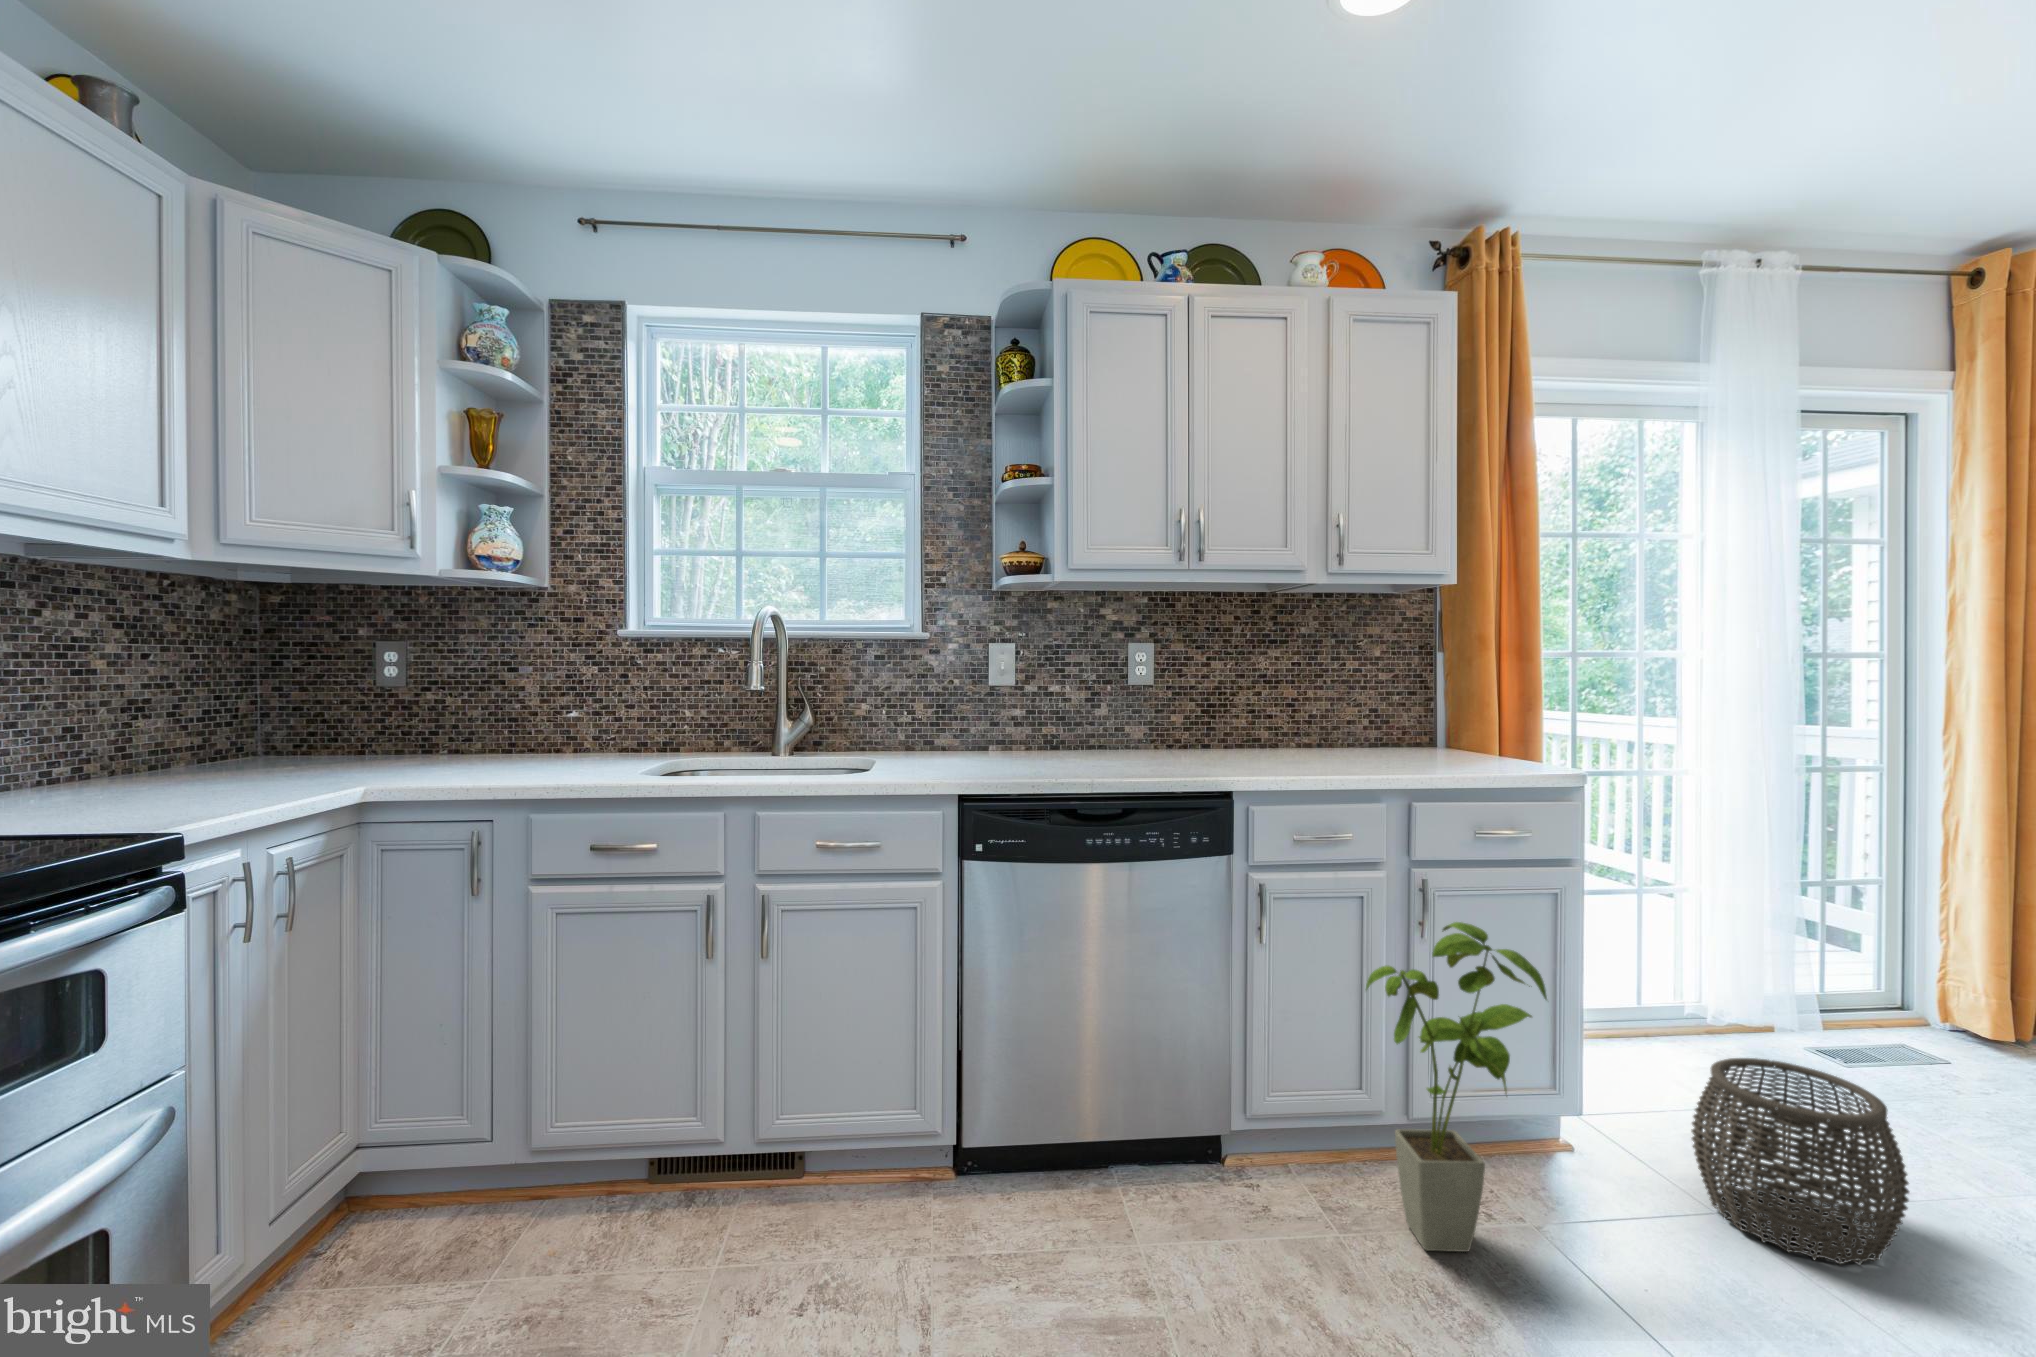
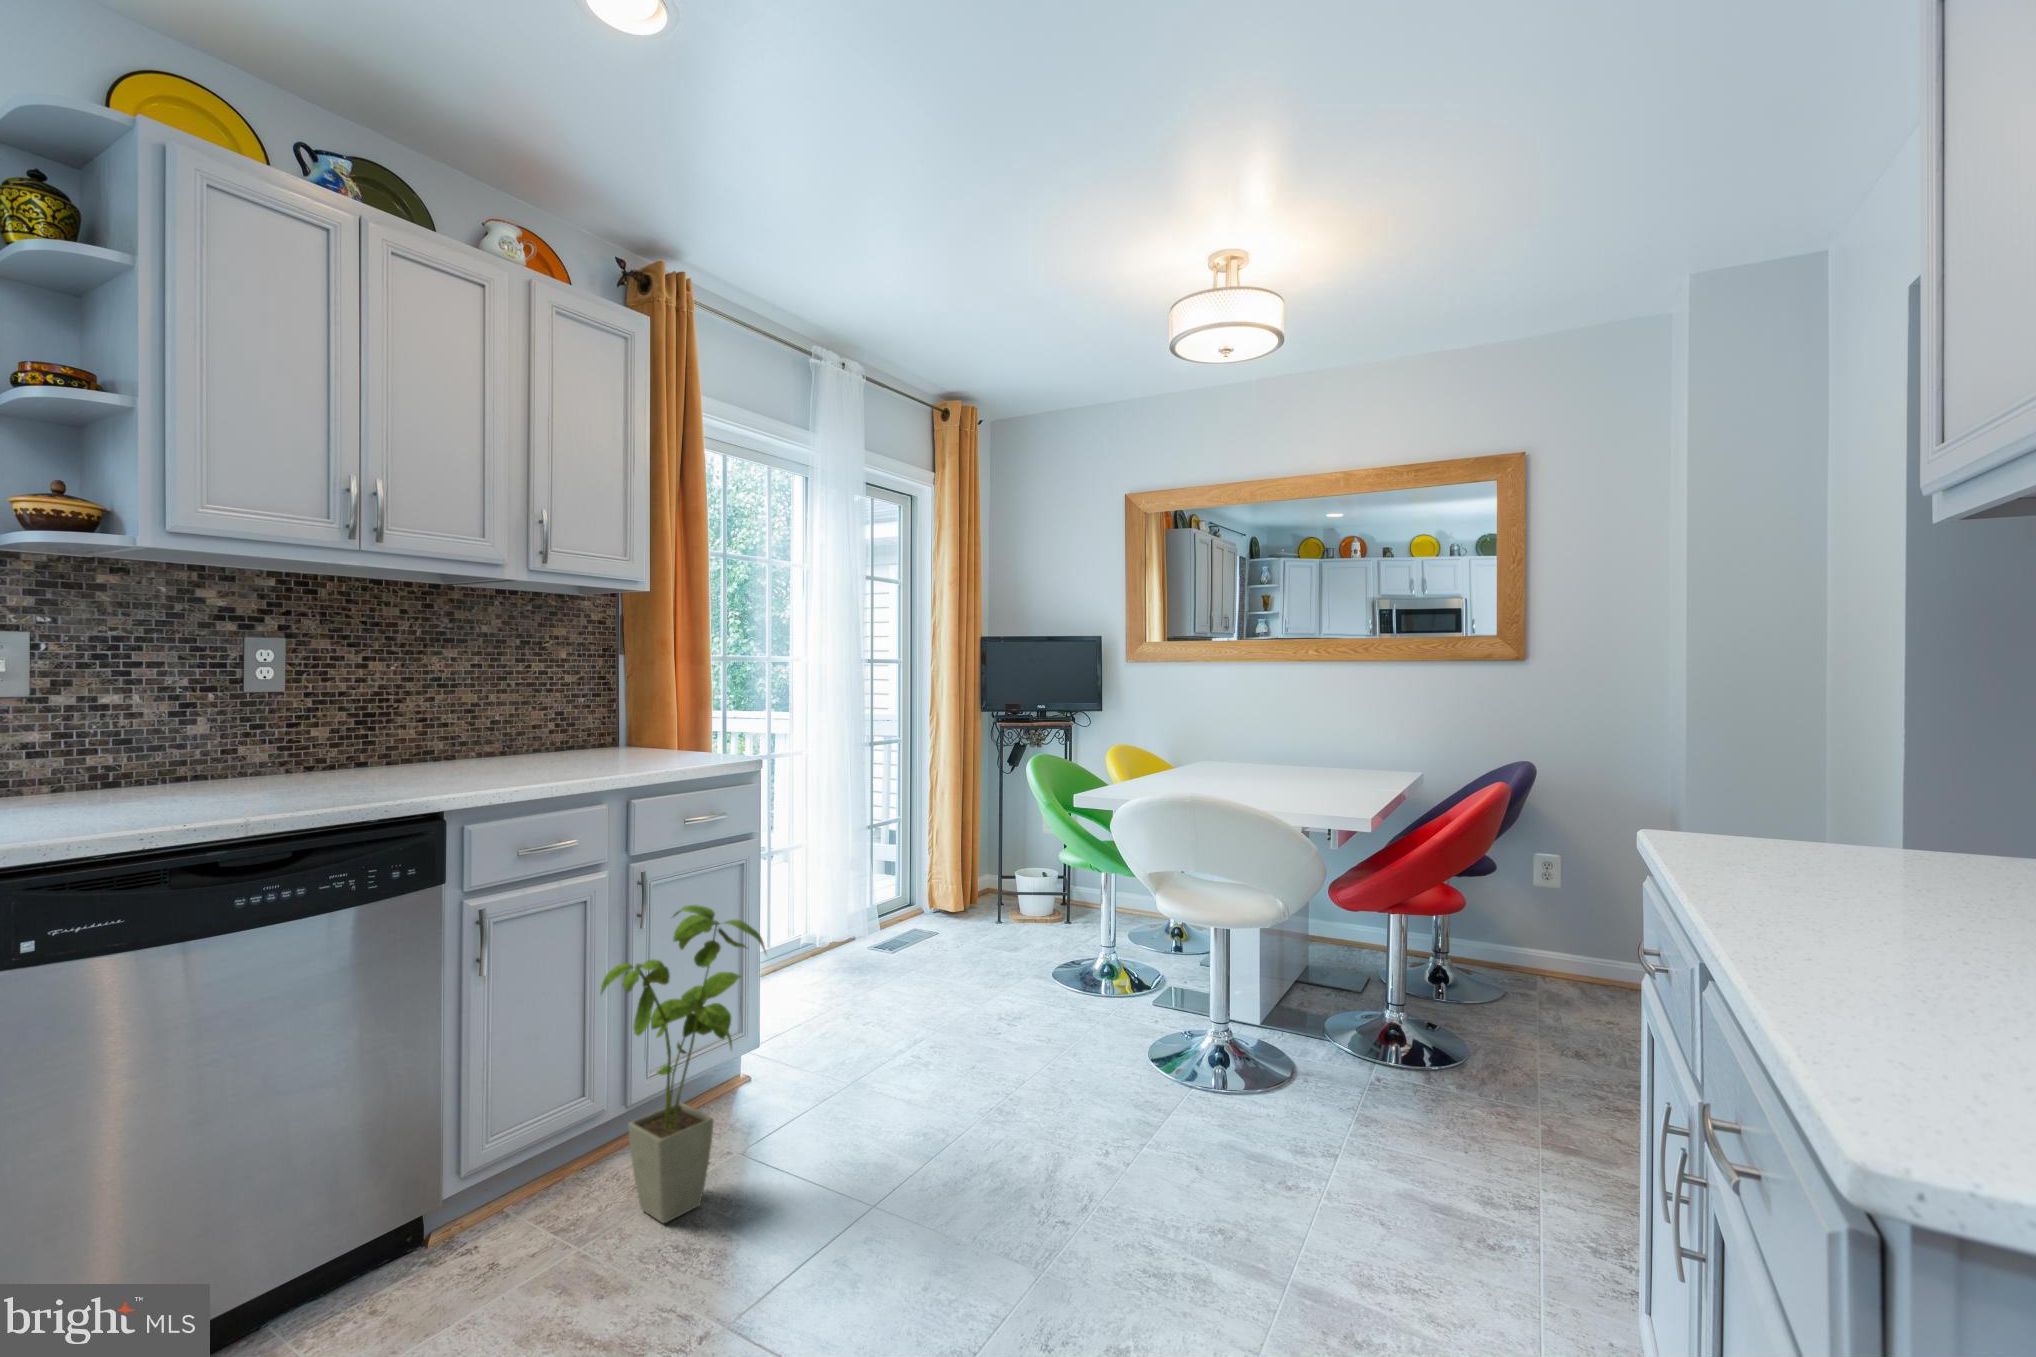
woven basket: present [1691,1058,1909,1265] -> none [840,963,962,1100]

